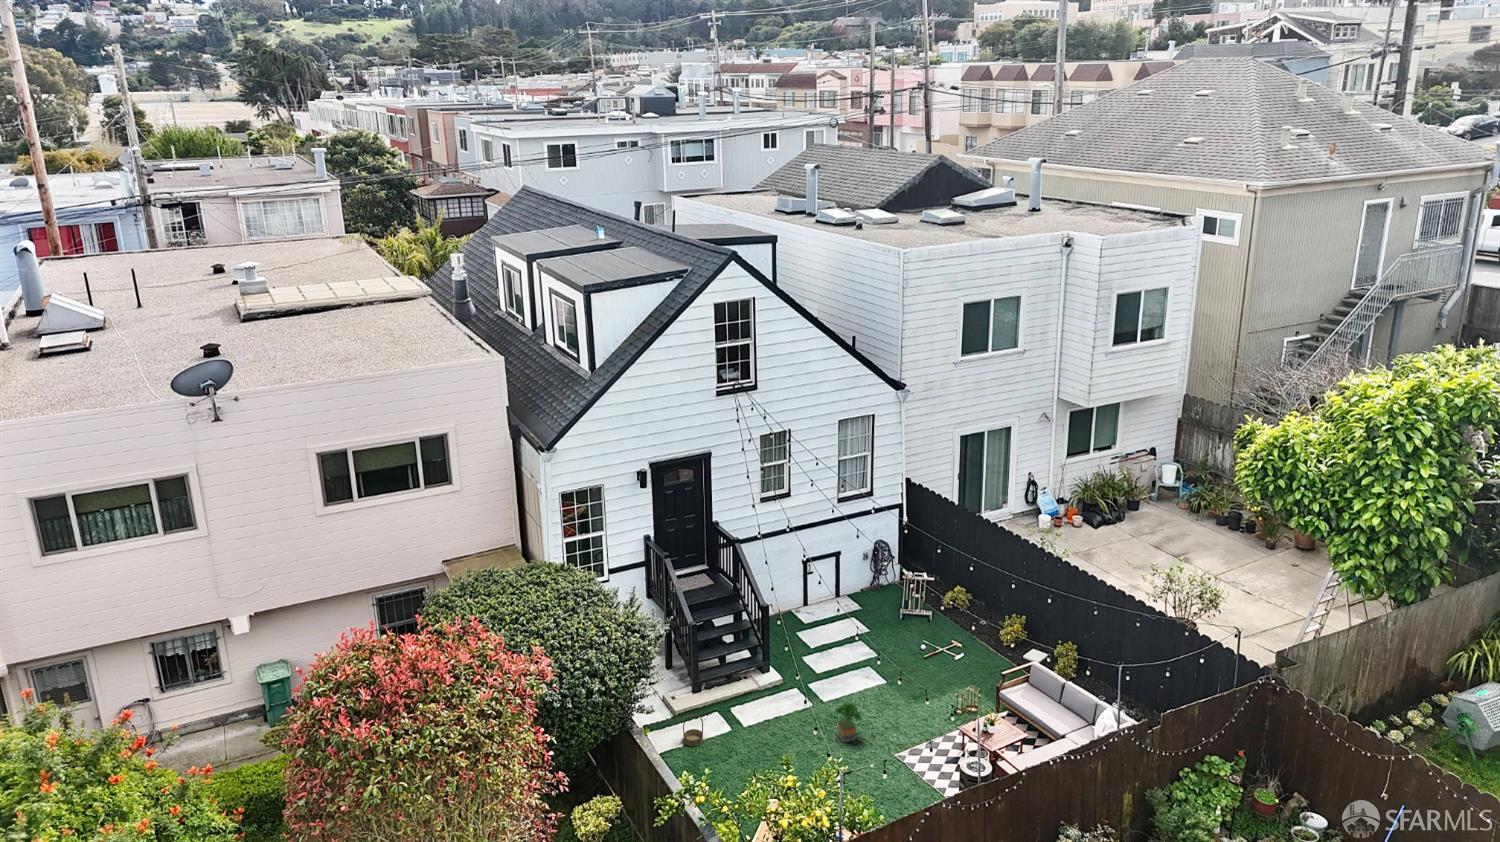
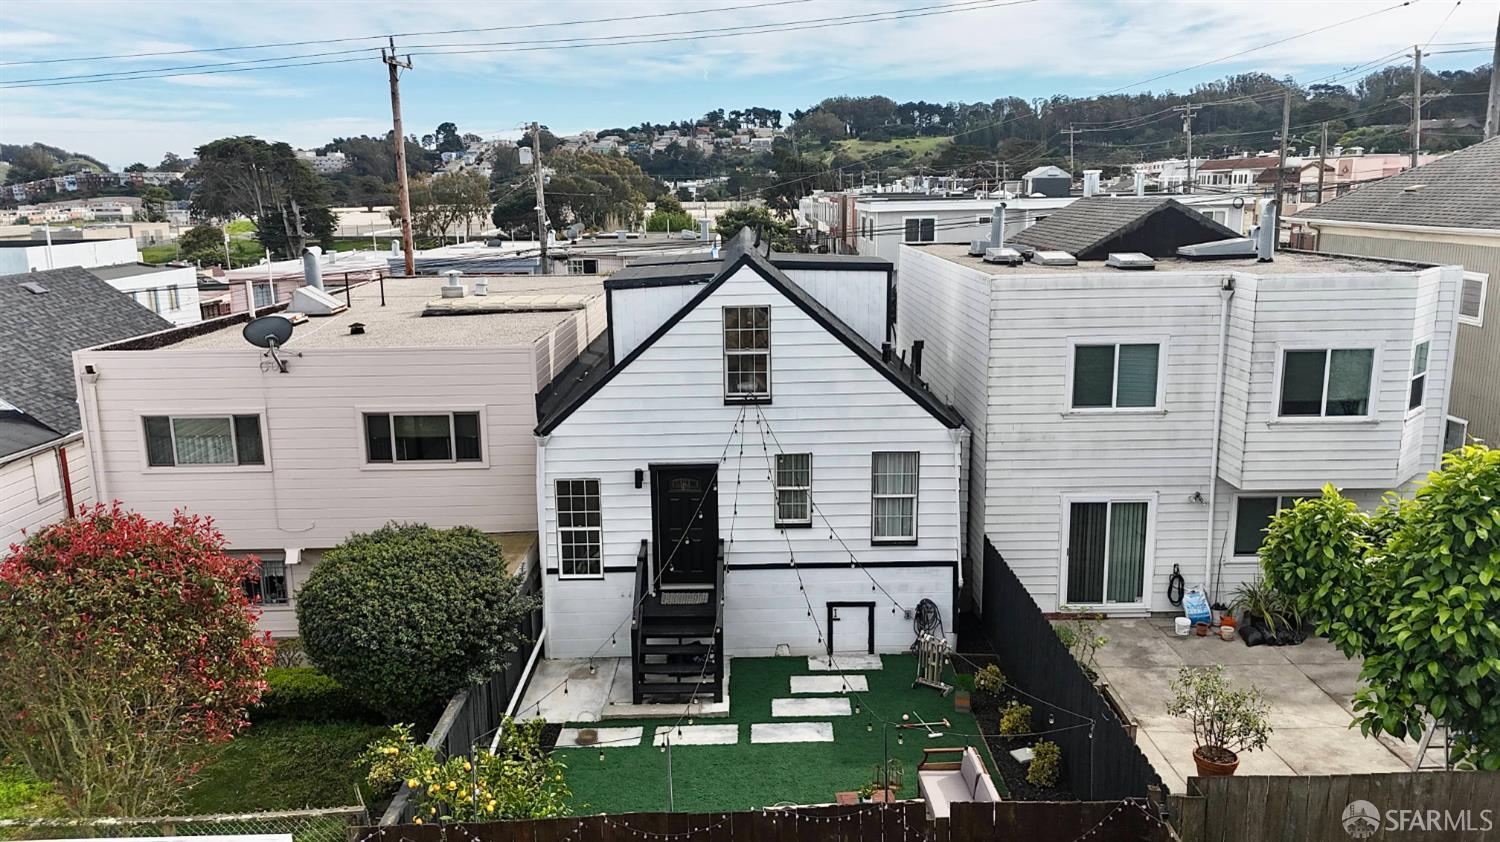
potted tree: present [836,702,862,742] -> present [952,674,976,713]

